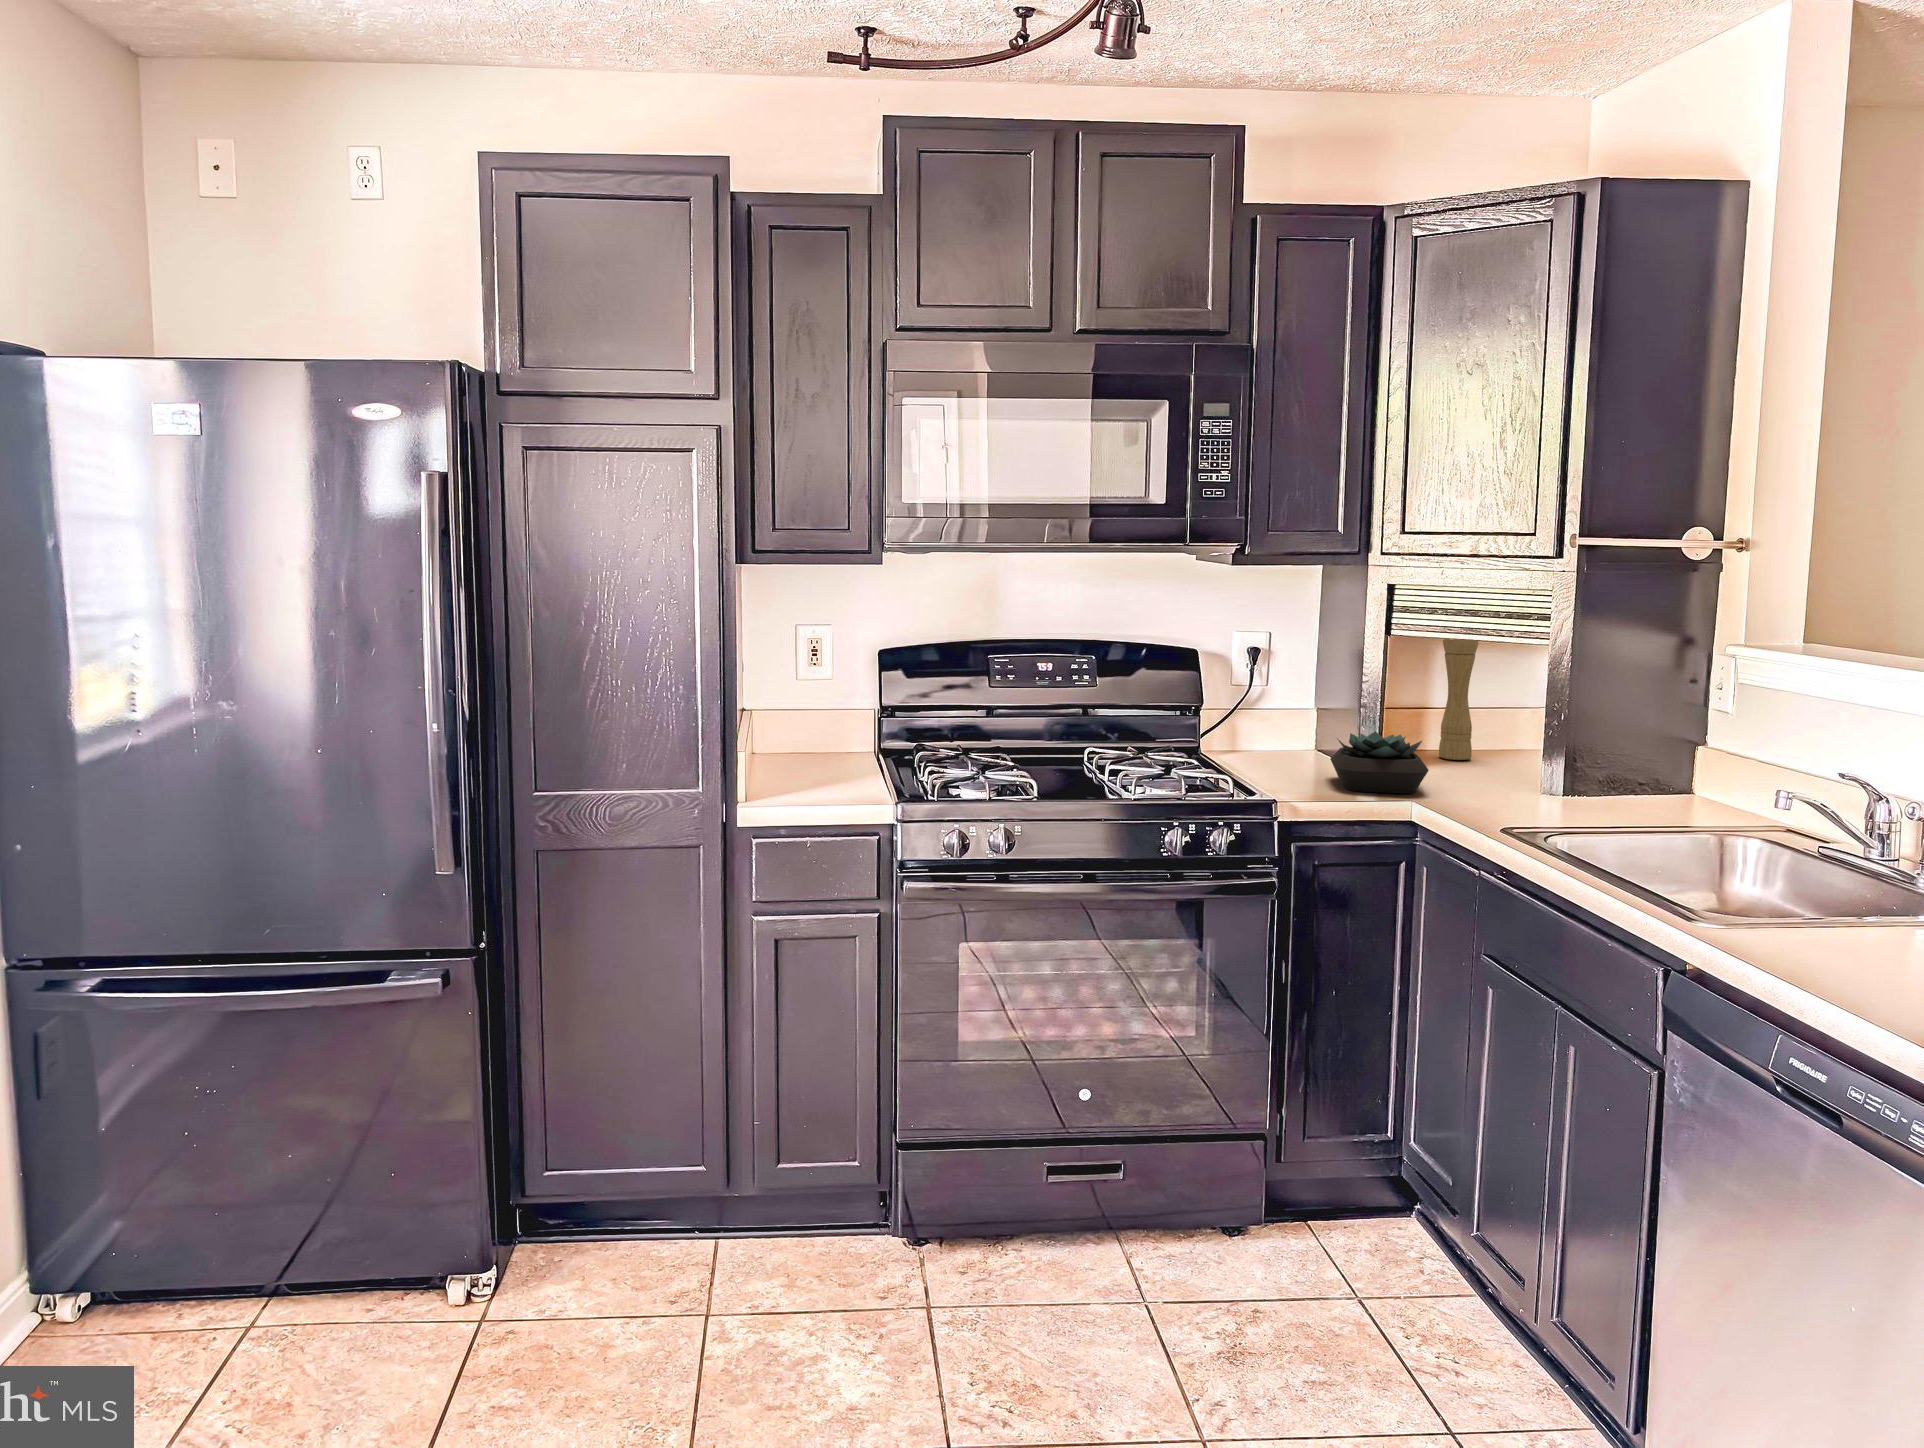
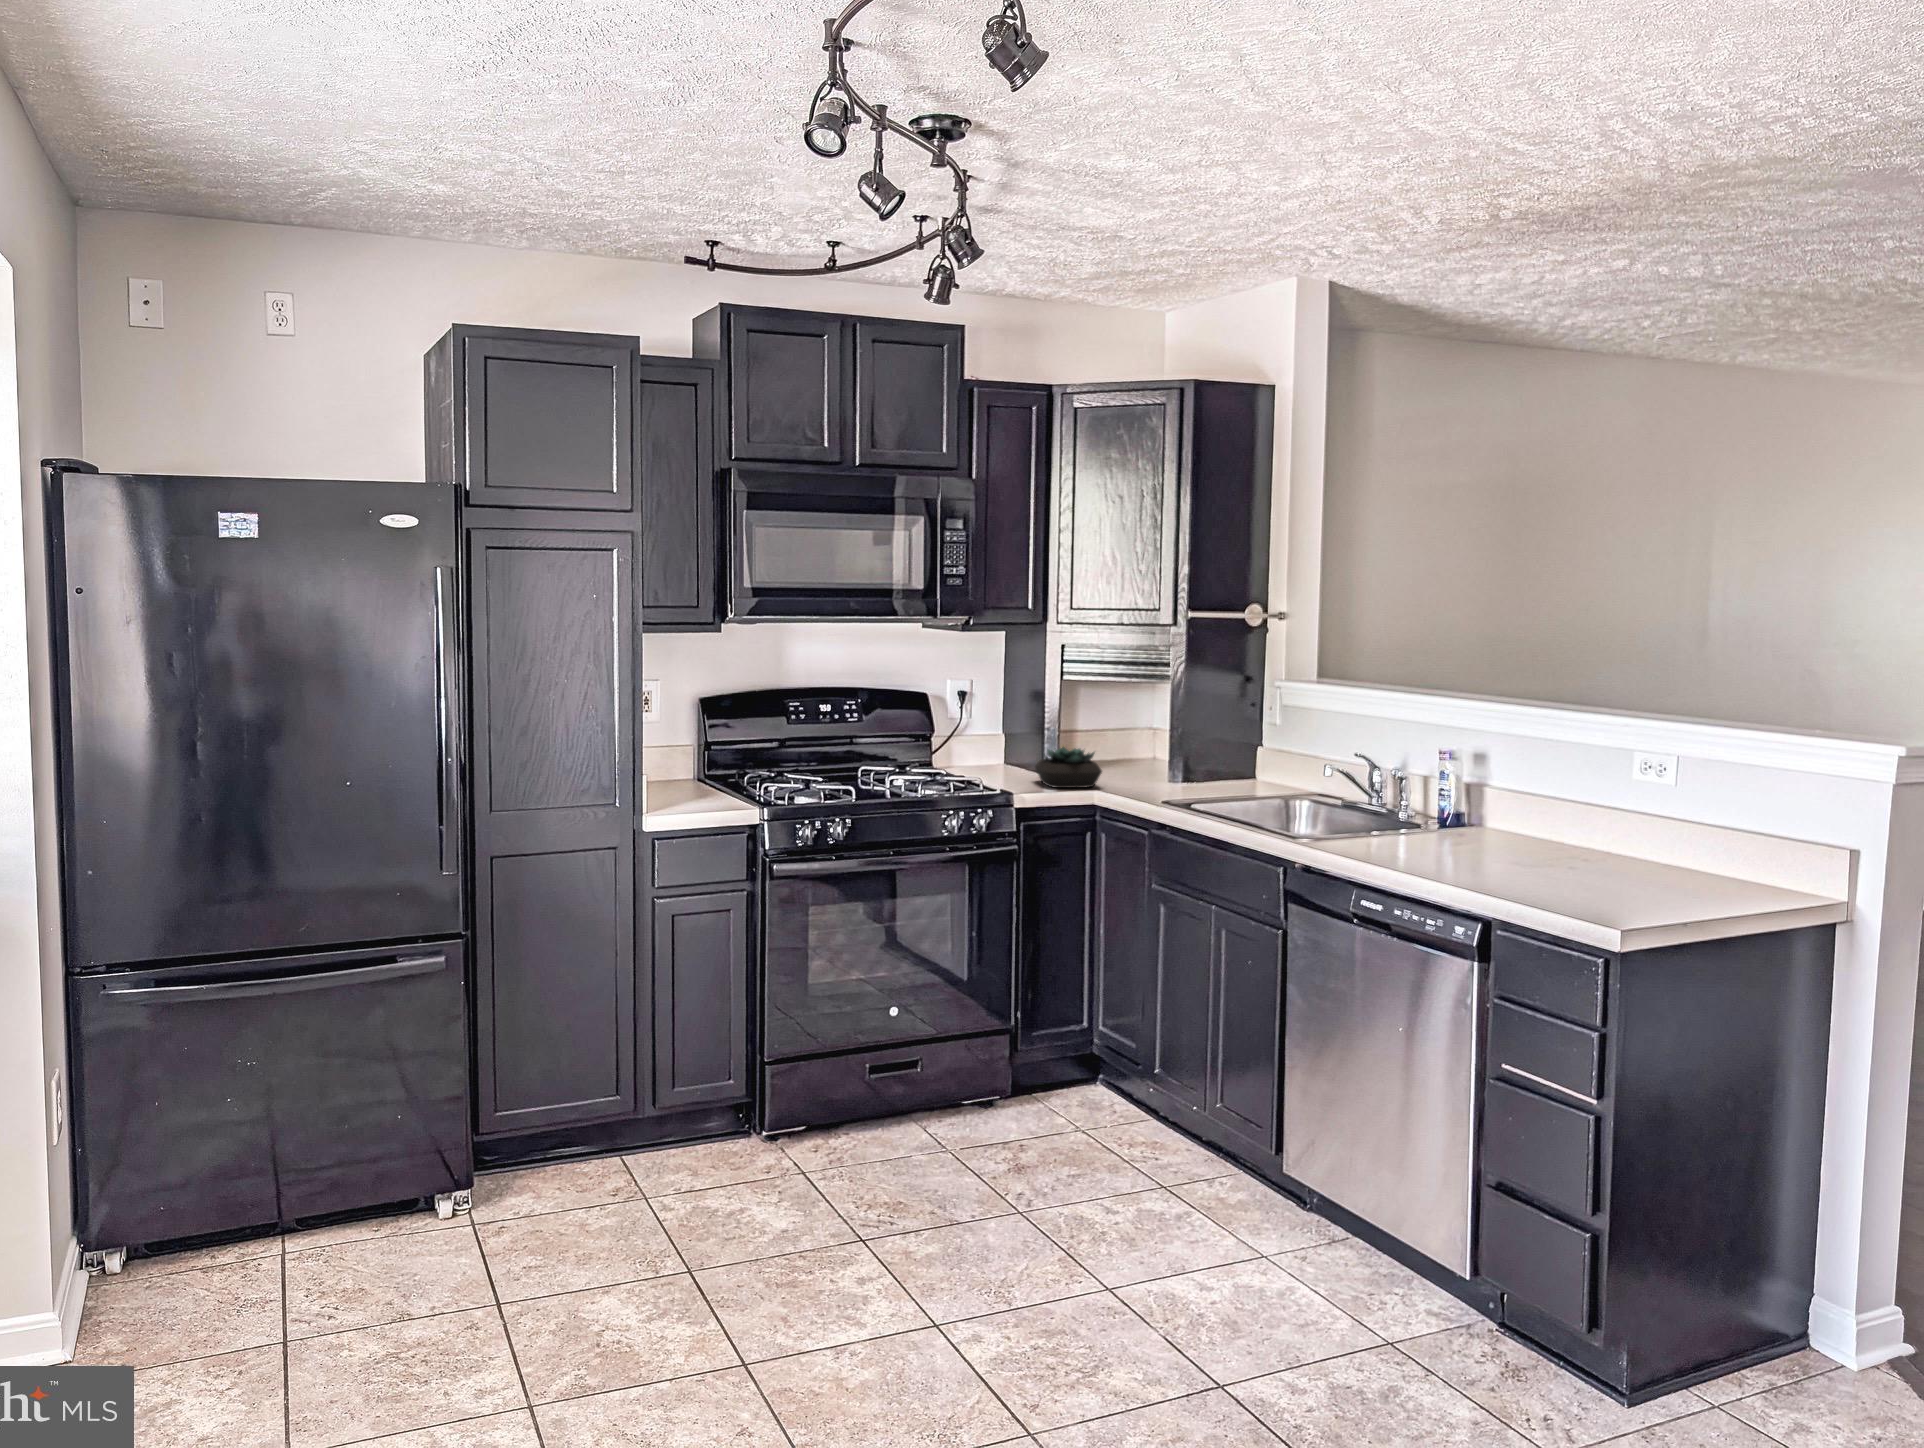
pepper mill: present [1439,639,1479,760] -> none [1092,676,1116,767]

